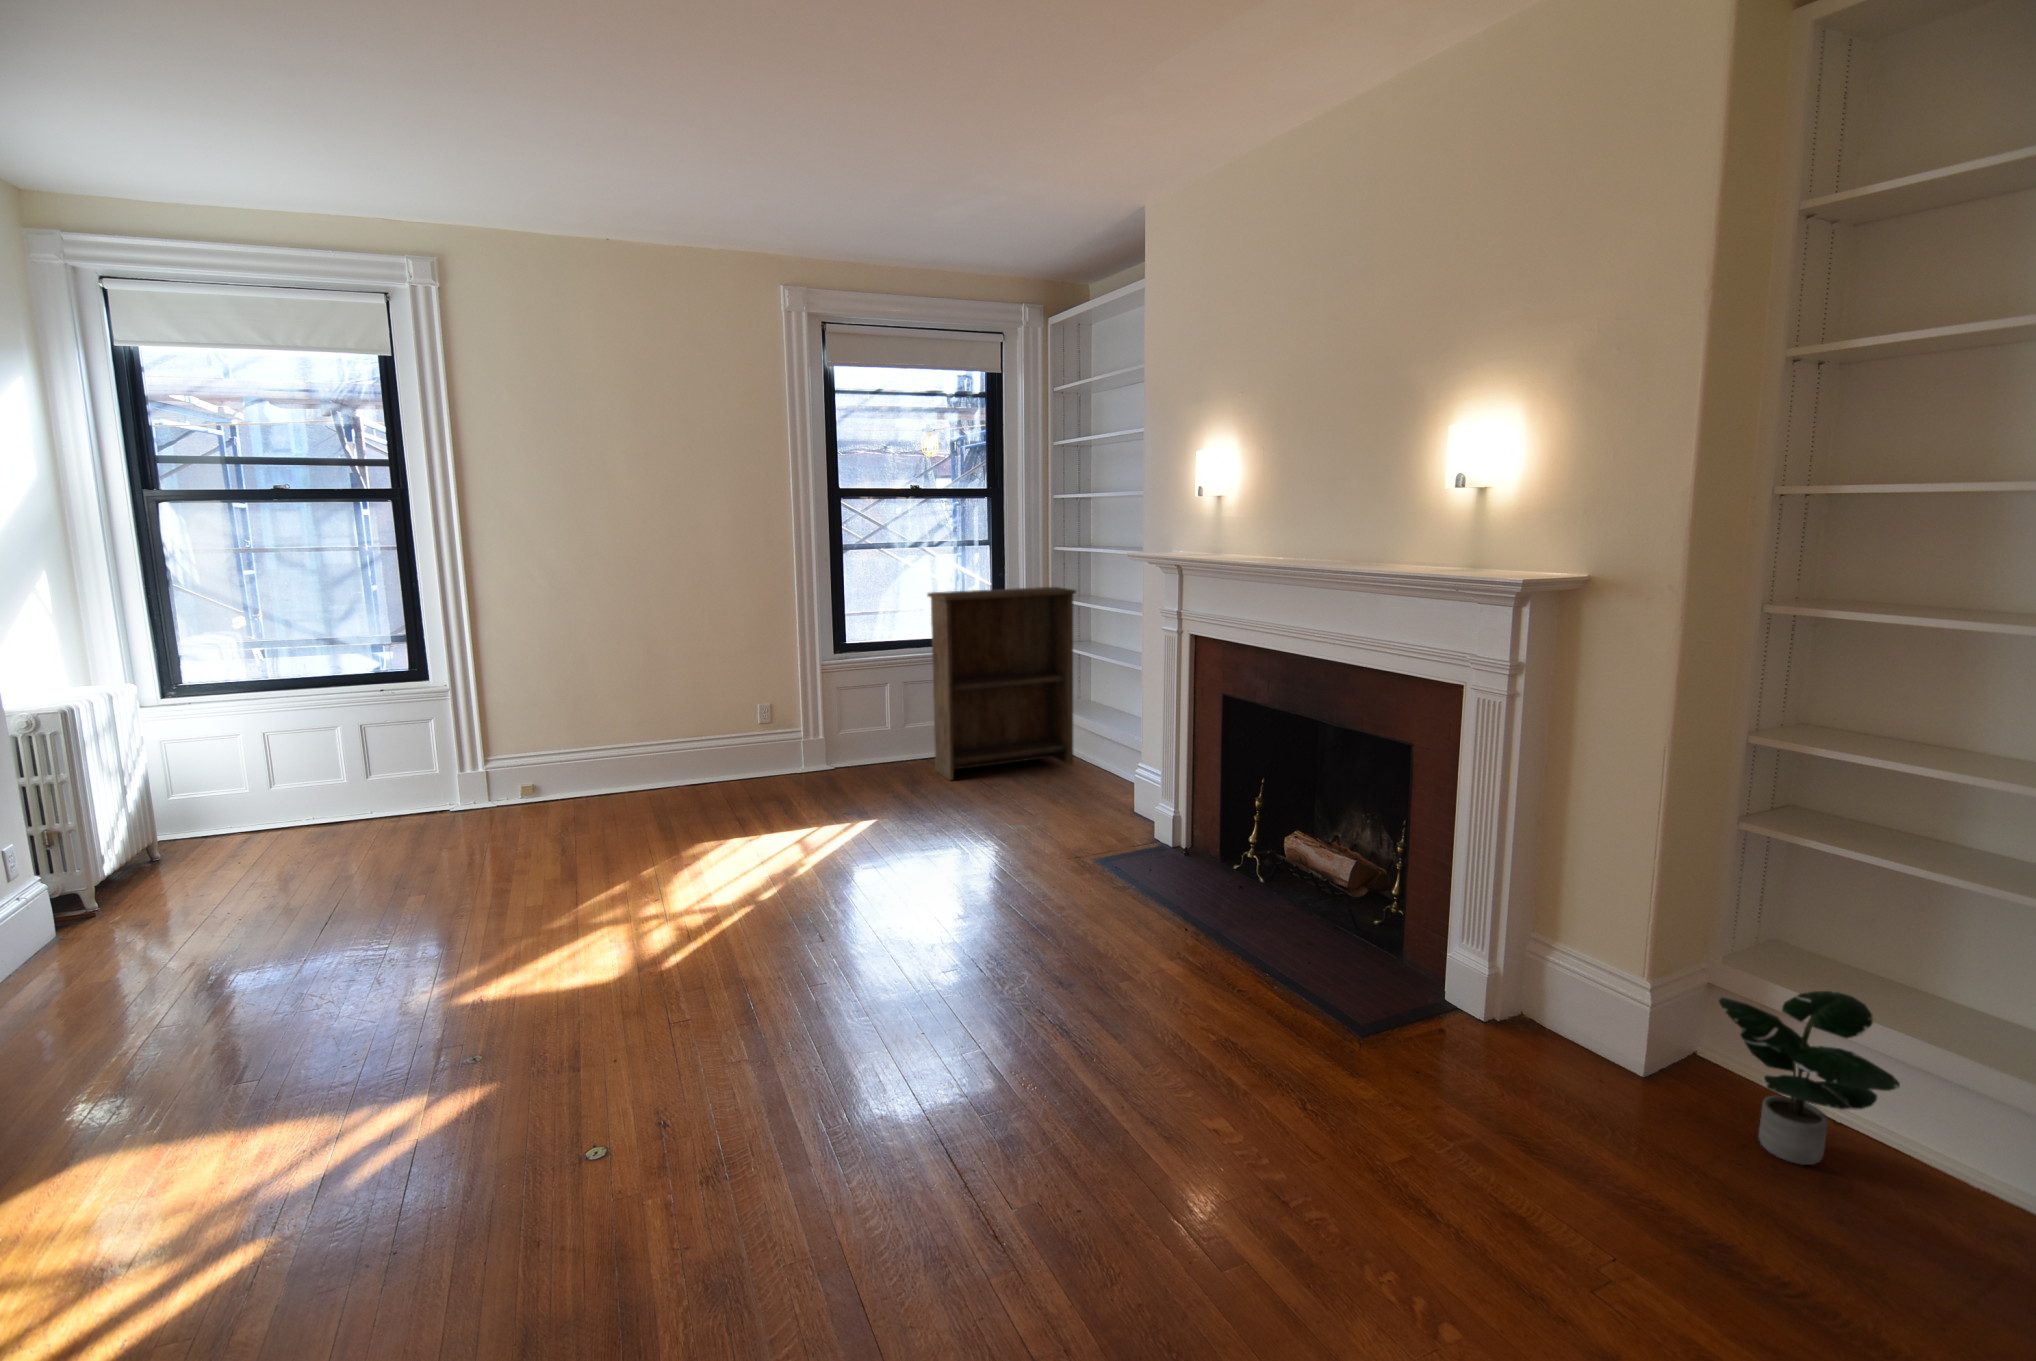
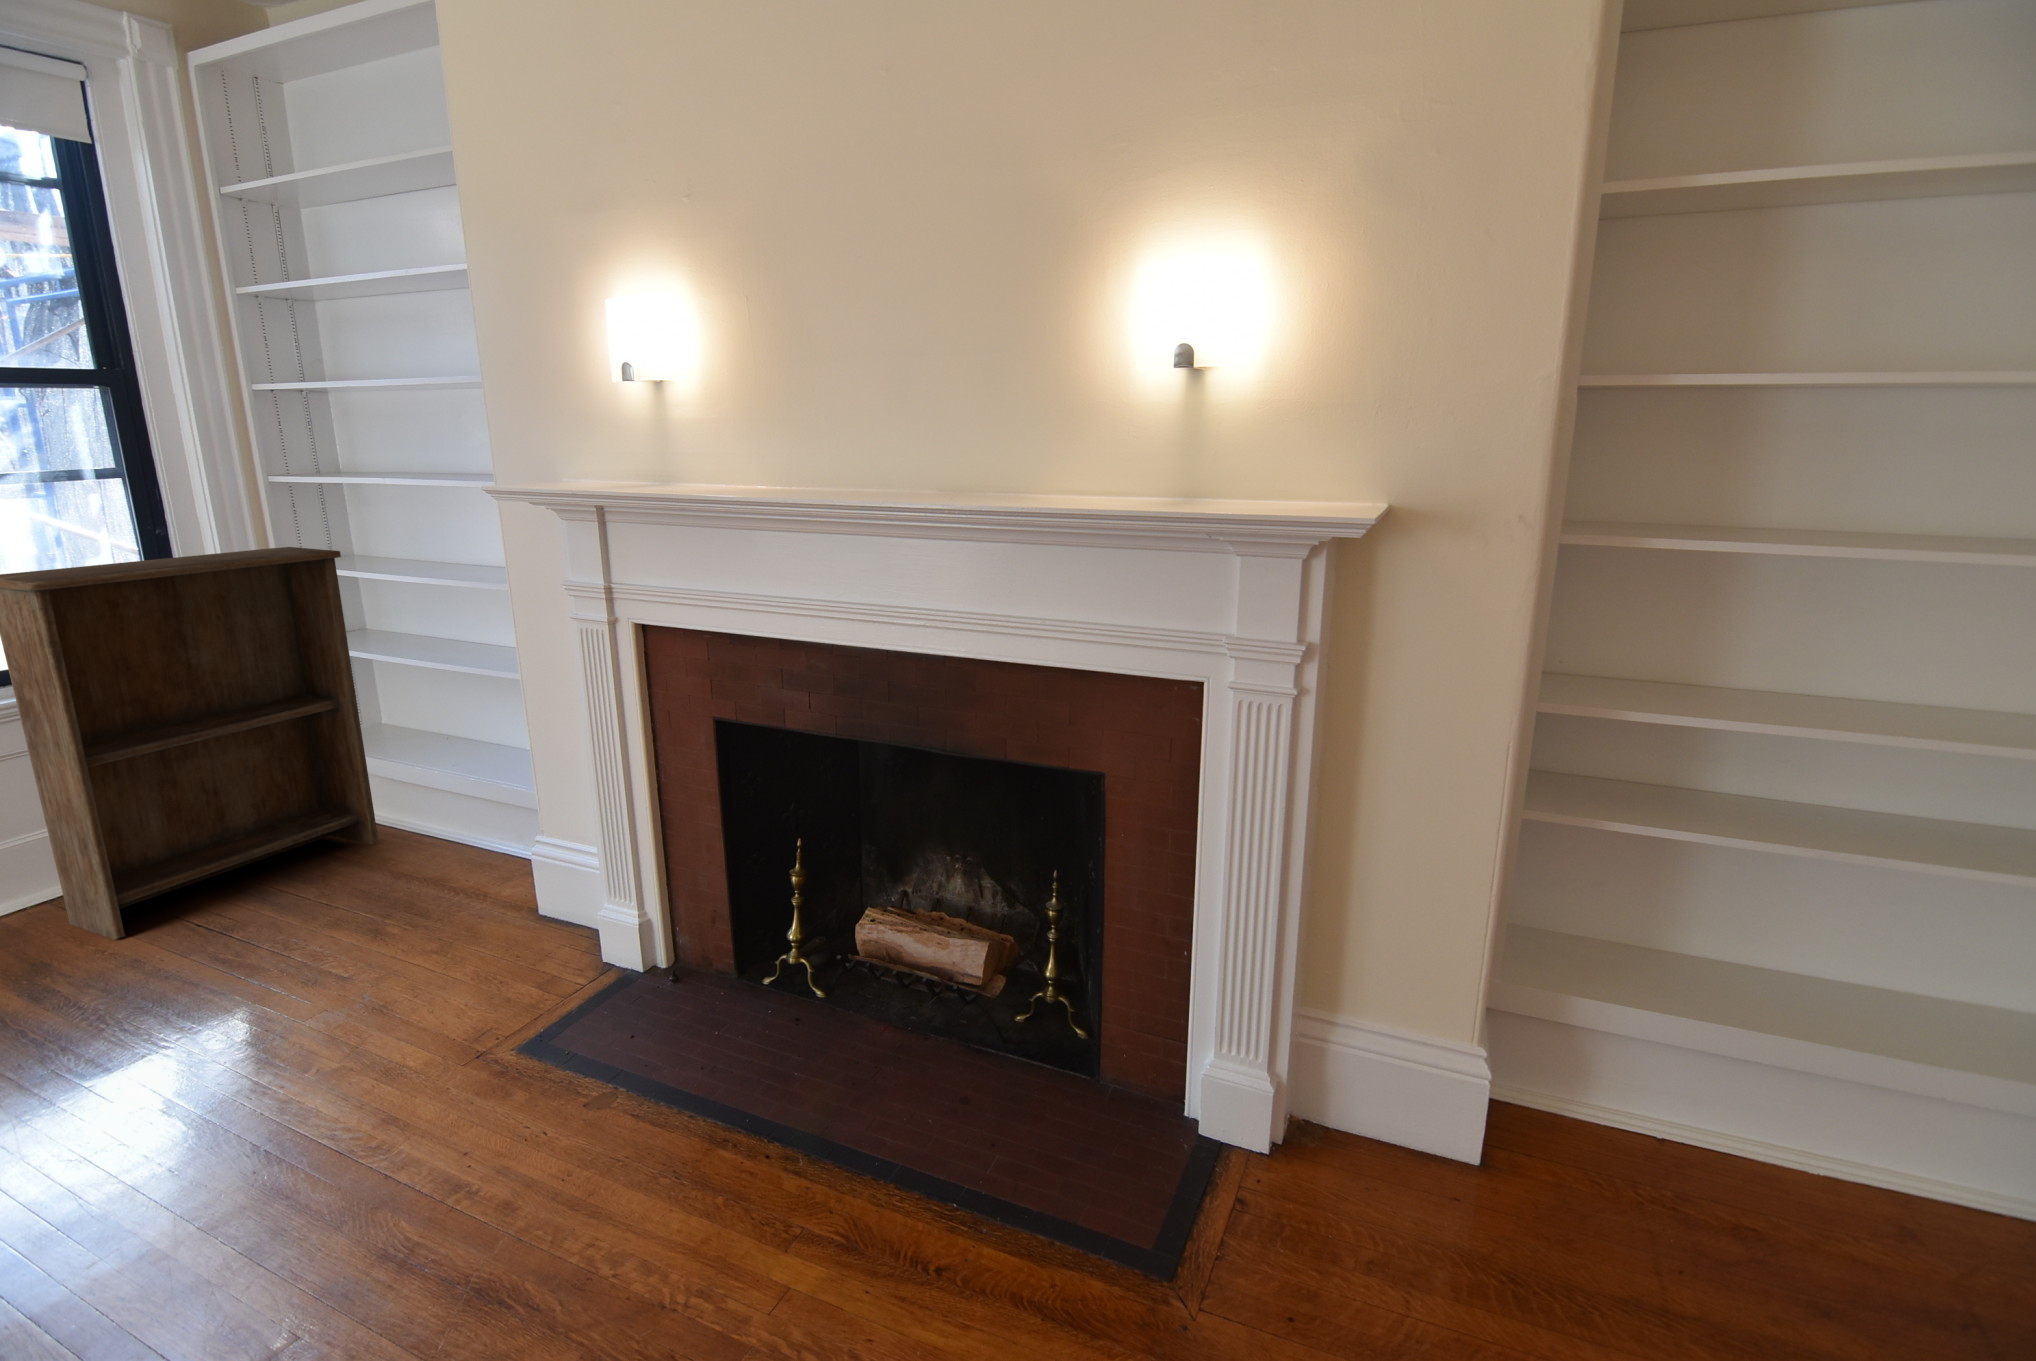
potted plant: present [1719,991,1900,1165] -> none [1601,1001,1836,1237]

